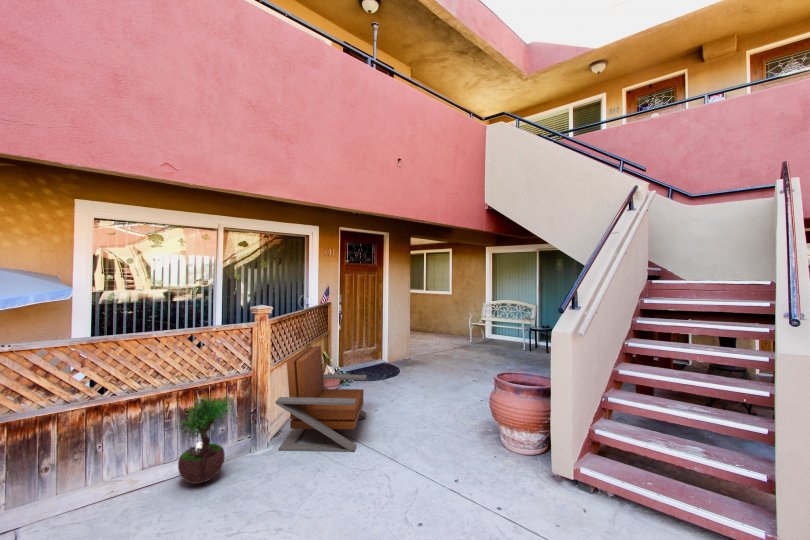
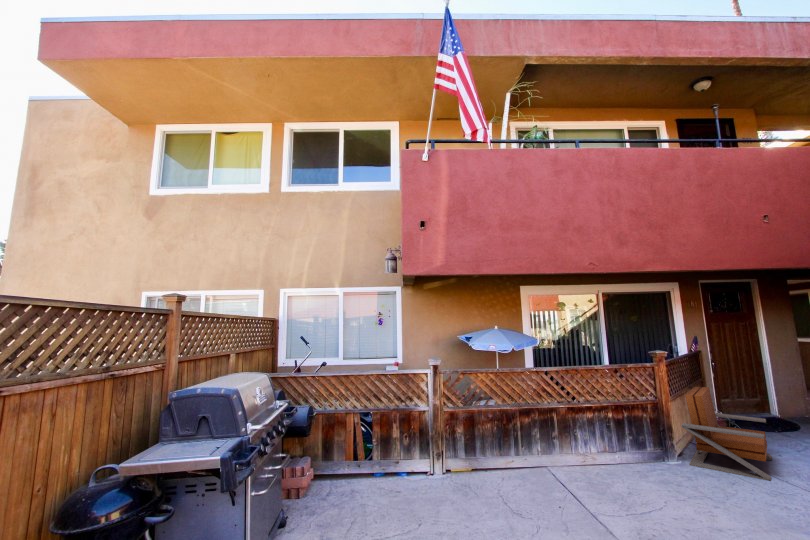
potted tree: present [178,394,231,484] -> none [619,405,658,470]

